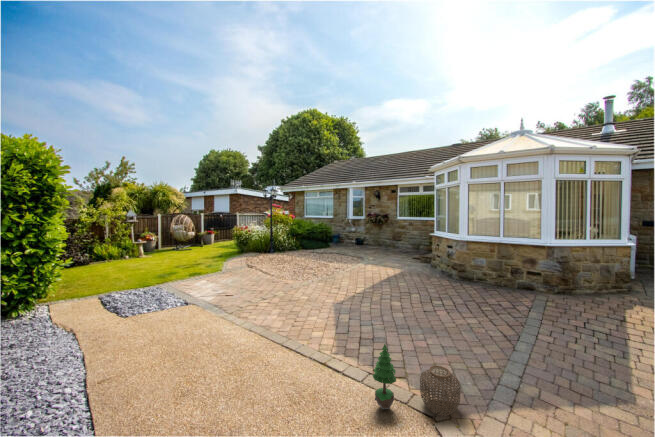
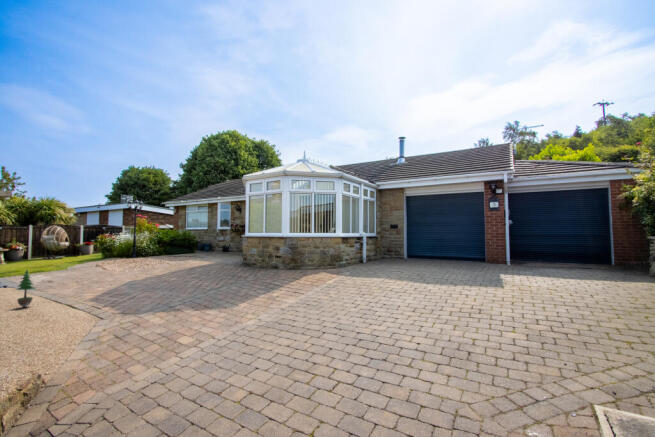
woven basket: present [420,366,460,416] -> none [45,283,74,307]

